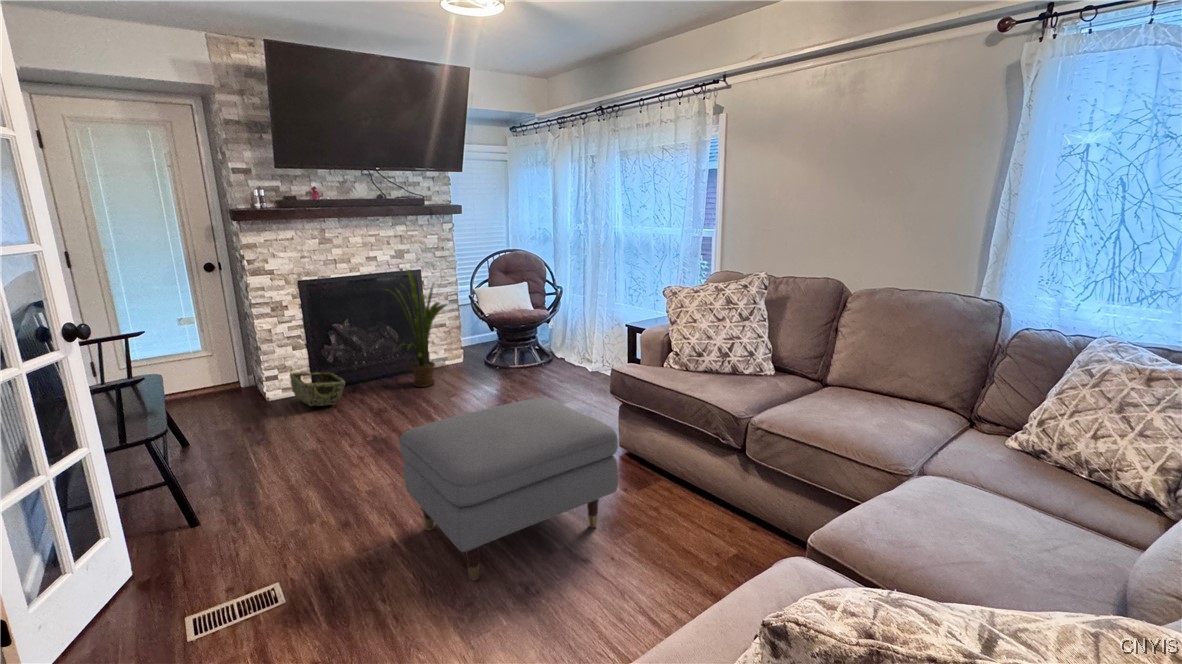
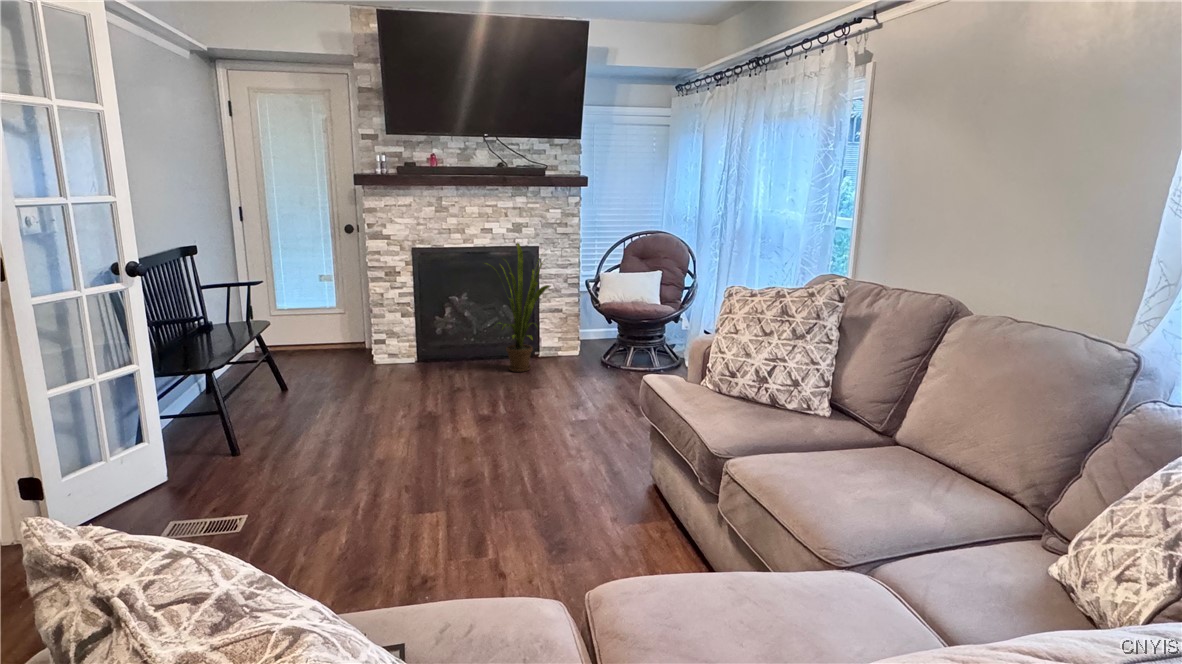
woven basket: present [290,372,345,406] -> none [391,339,435,375]
ottoman: present [399,398,618,580] -> none [343,396,562,569]

